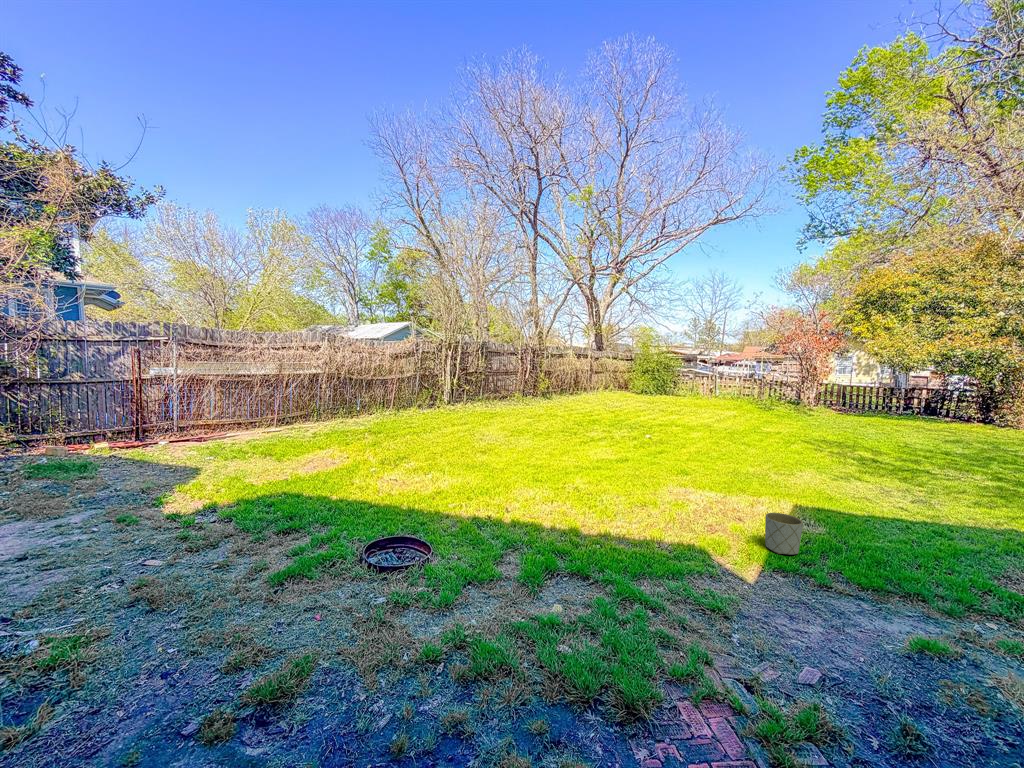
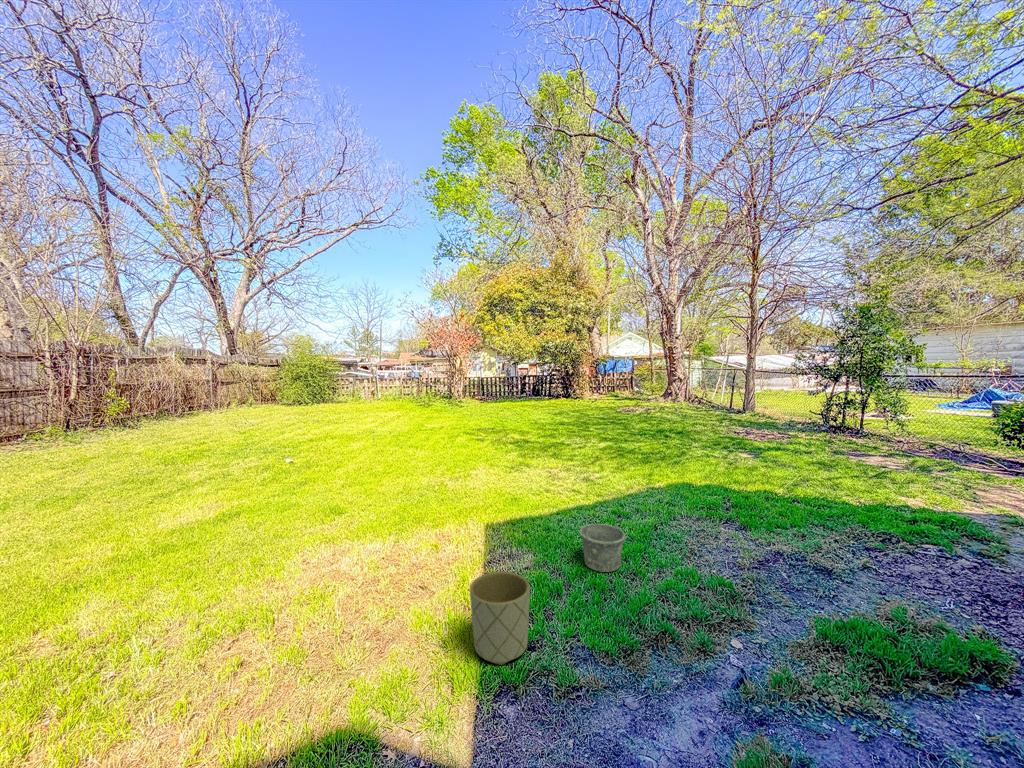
bucket: none [865,509,907,553] -> present [580,524,625,572]

